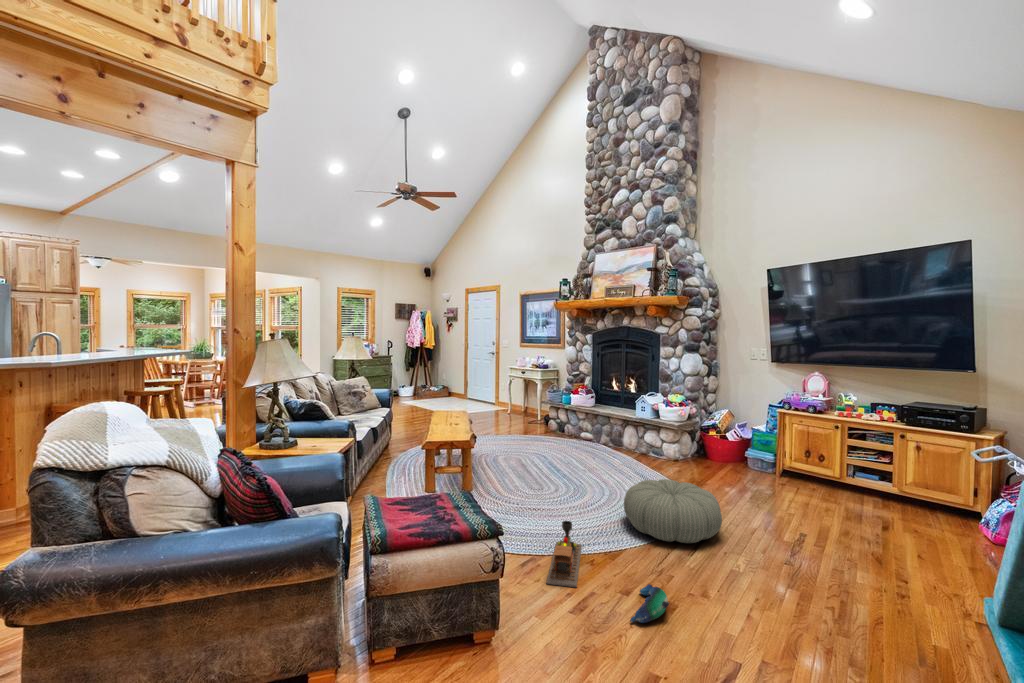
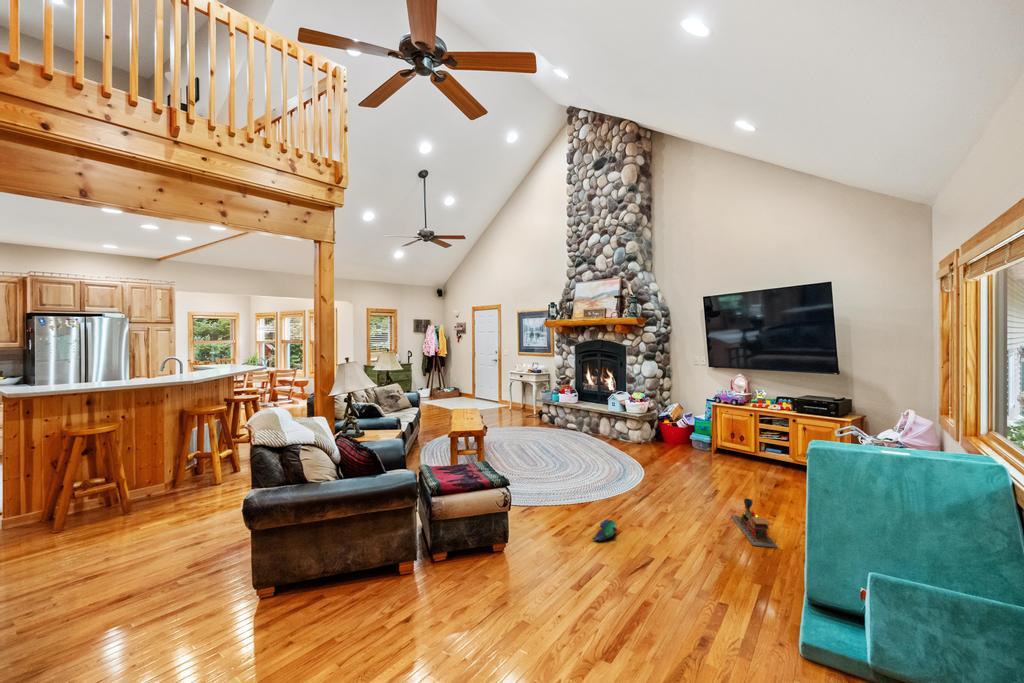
pouf: present [624,479,722,543] -> none [594,454,660,496]
toy train: present [546,521,582,587] -> present [731,499,778,548]

